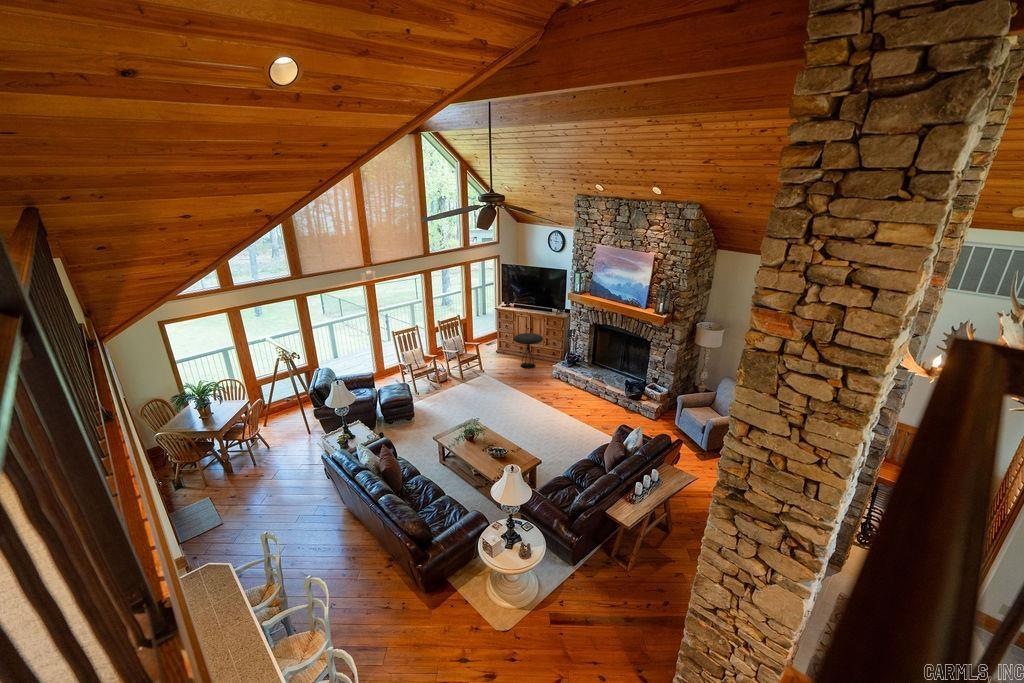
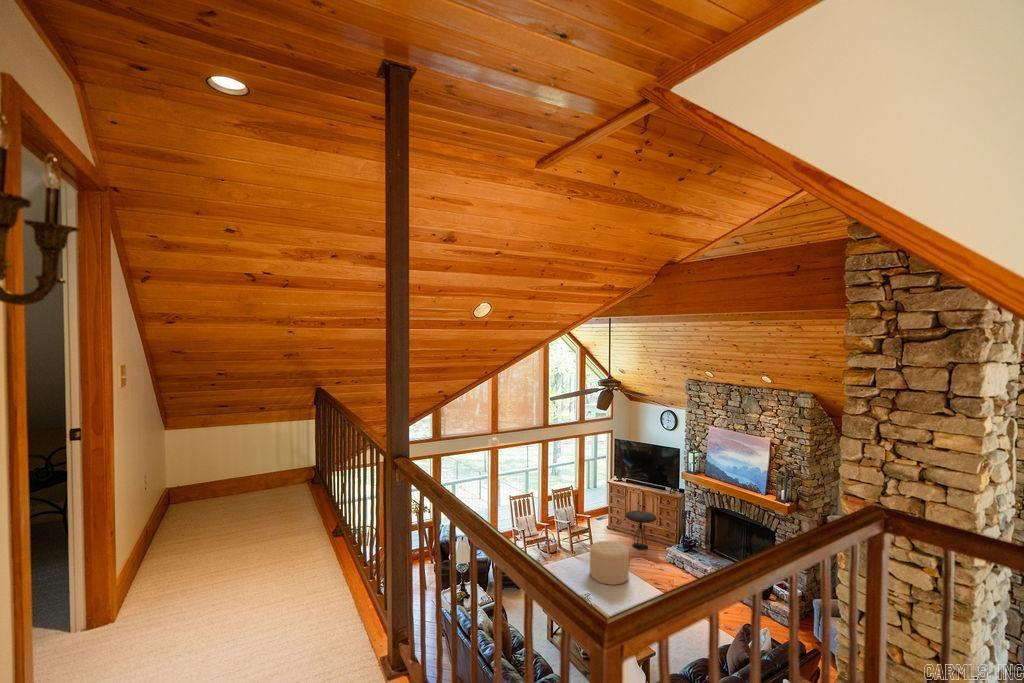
ottoman: none [479,365,517,404] -> present [590,541,629,585]

